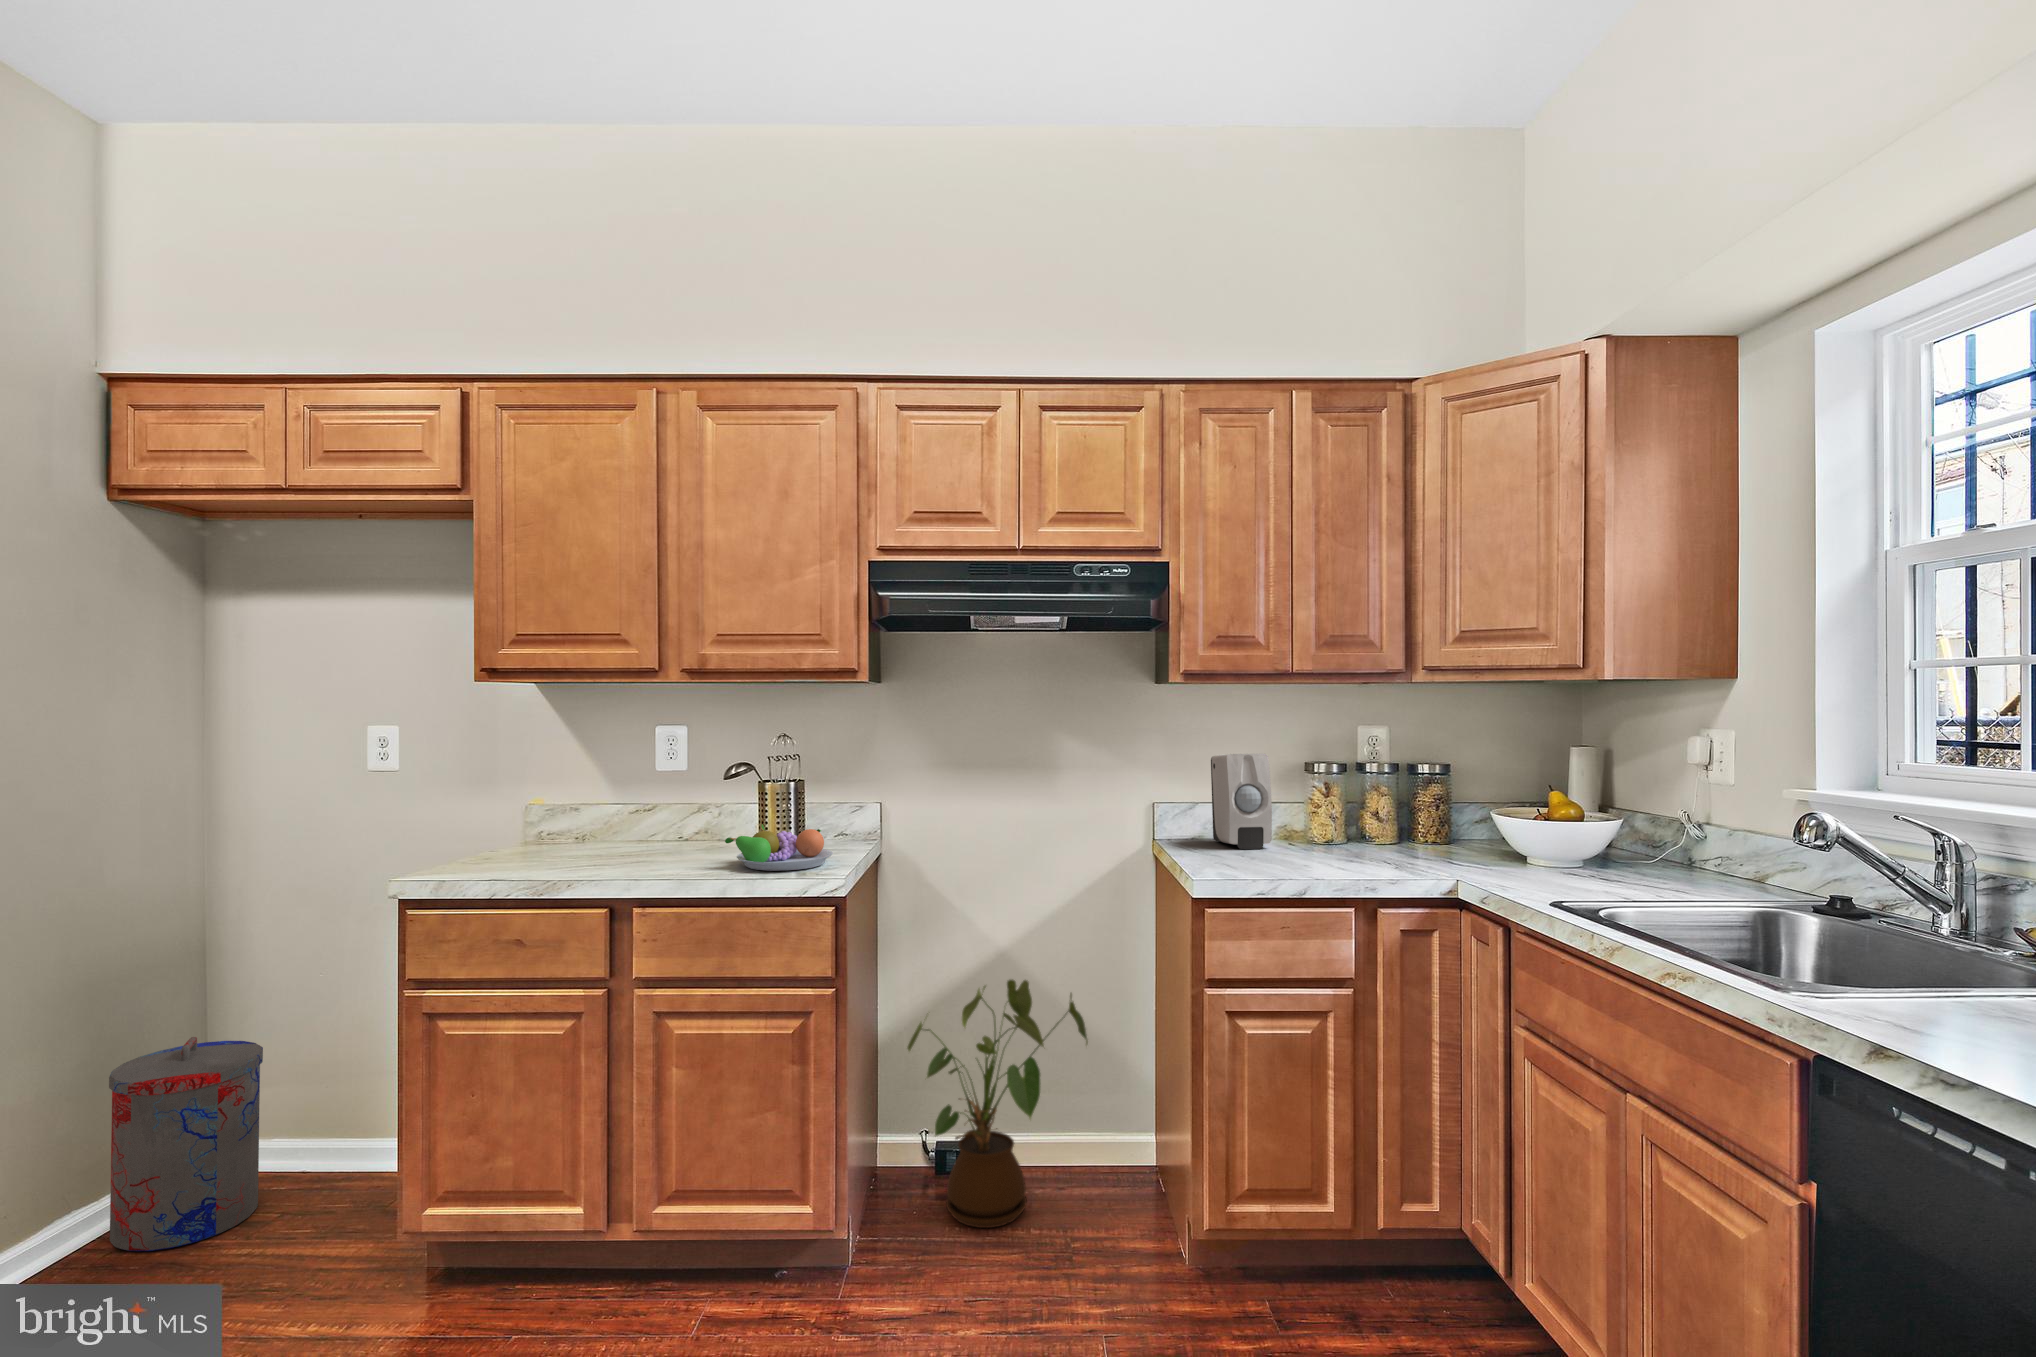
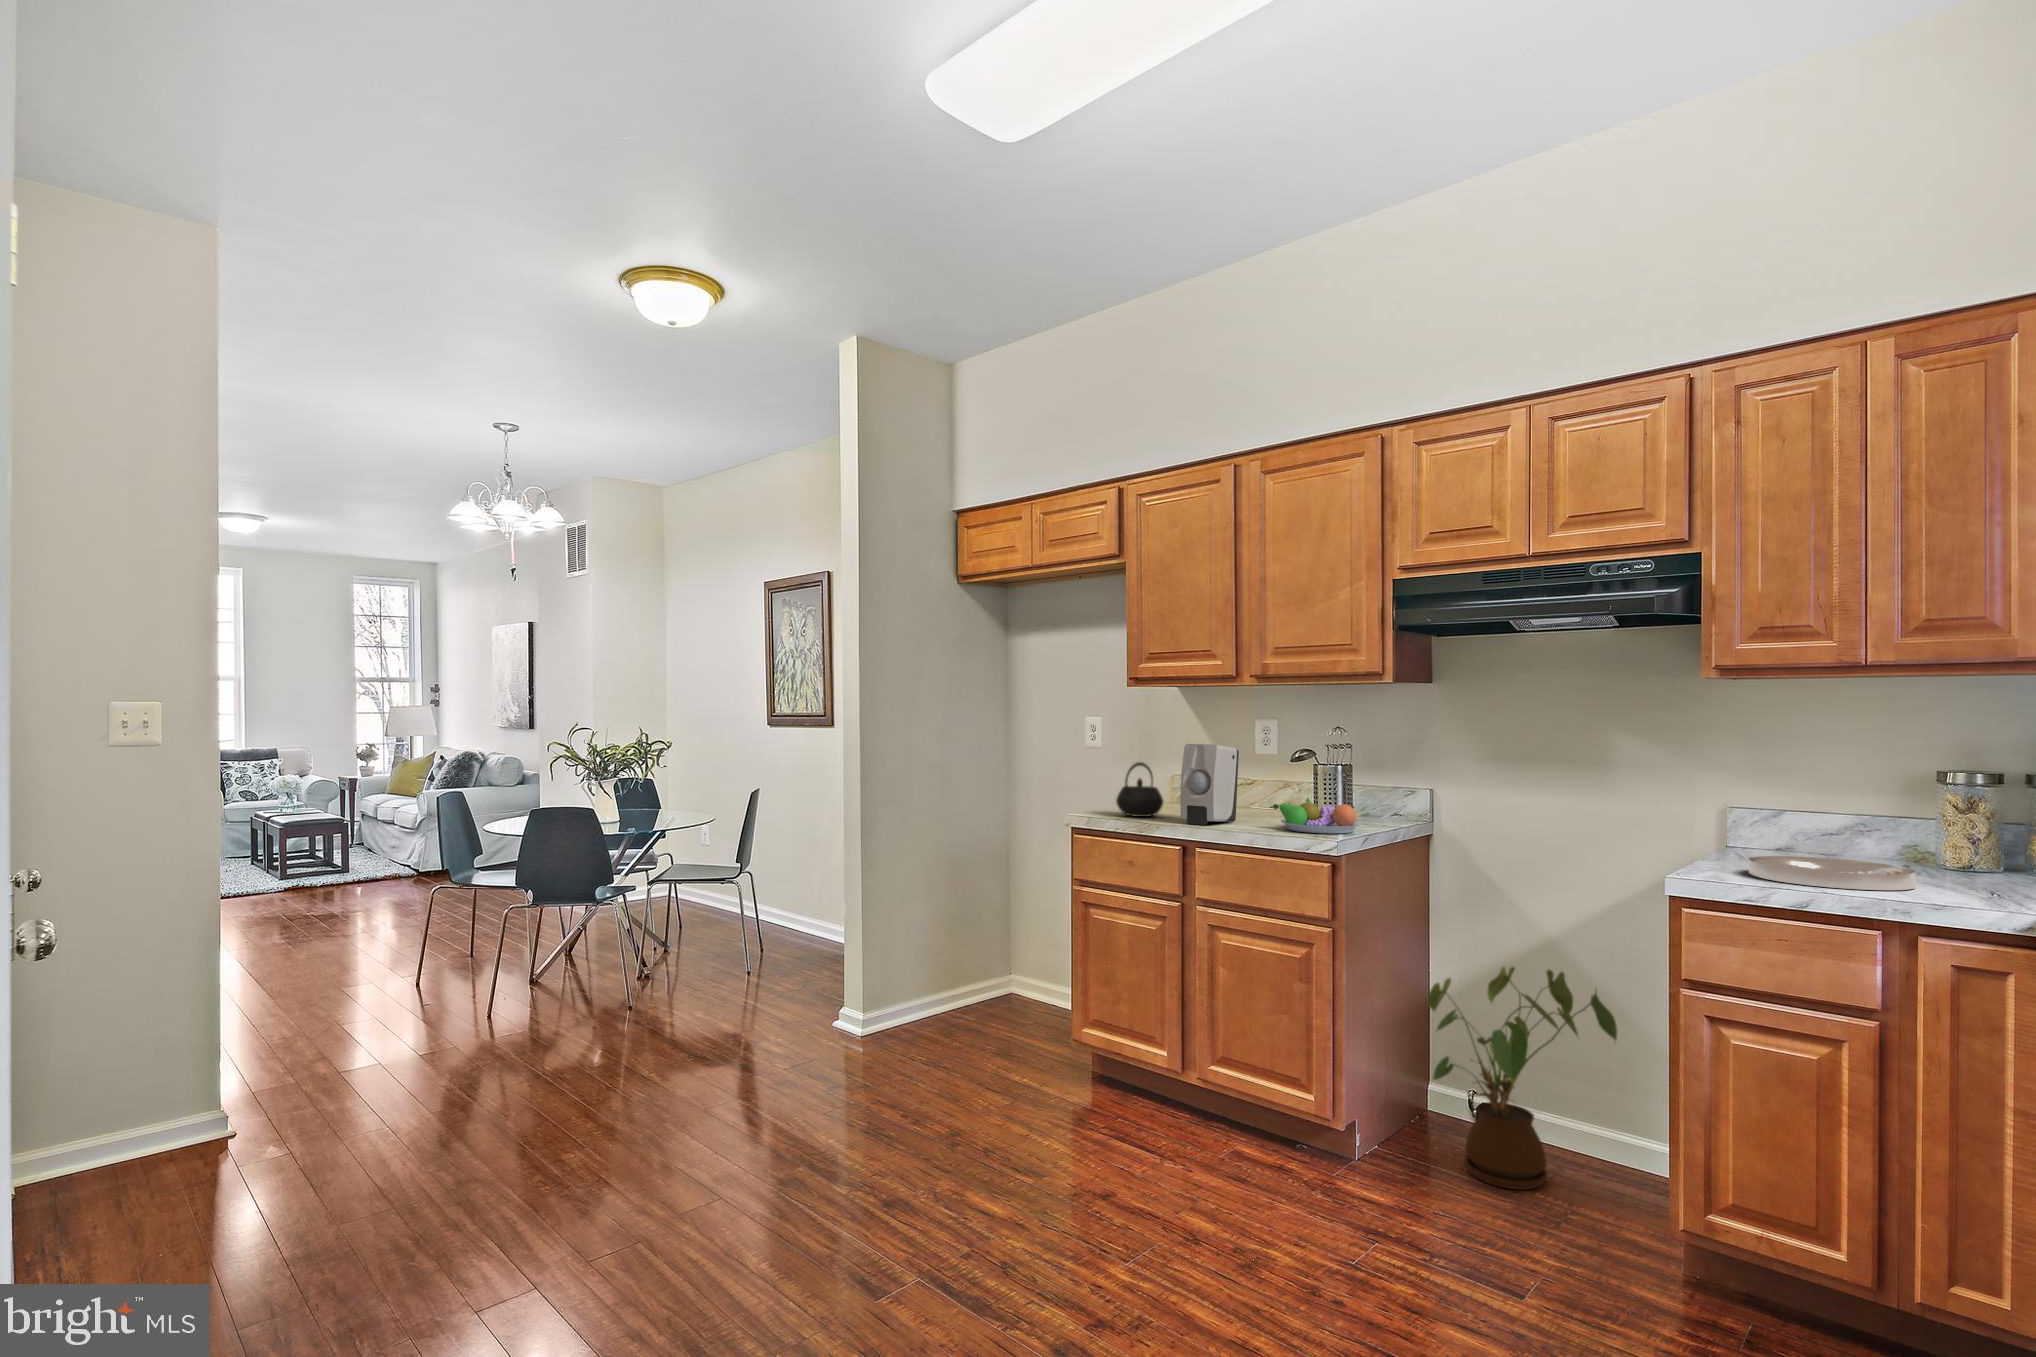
soap dispenser: present [1211,754,1272,849] -> present [1181,744,1239,825]
kettle: none [477,794,552,873] -> present [1116,762,1163,817]
plate: none [1231,844,1353,876] -> present [1749,856,1916,890]
trash can: present [109,1037,263,1251] -> none [951,907,1026,1031]

